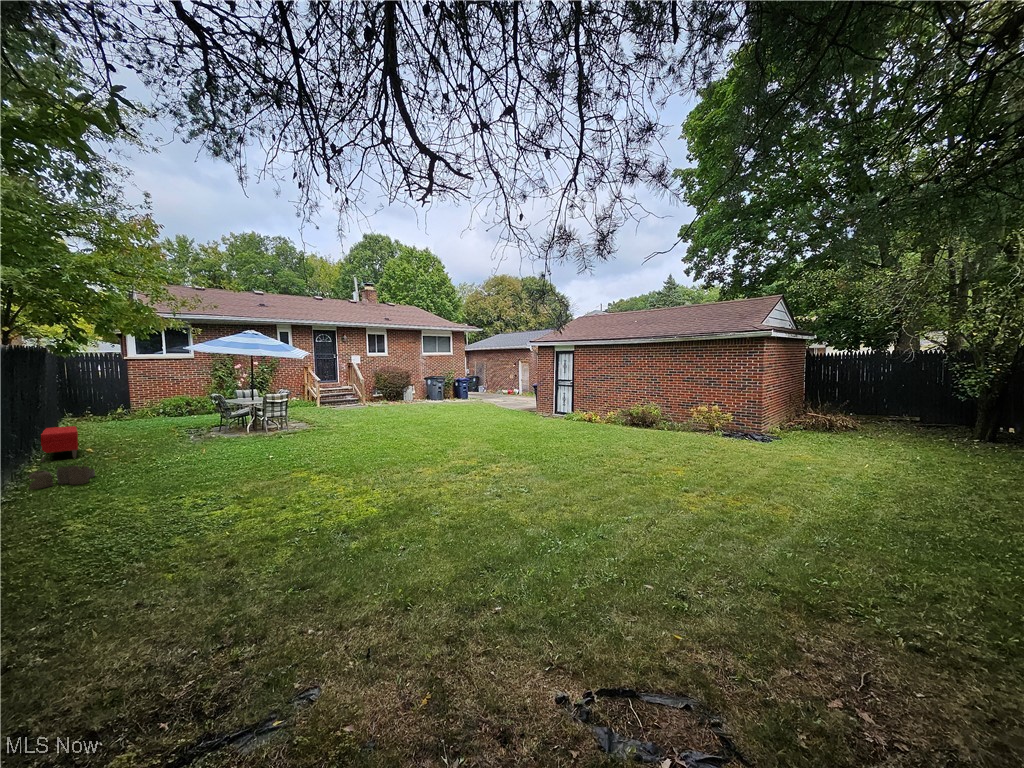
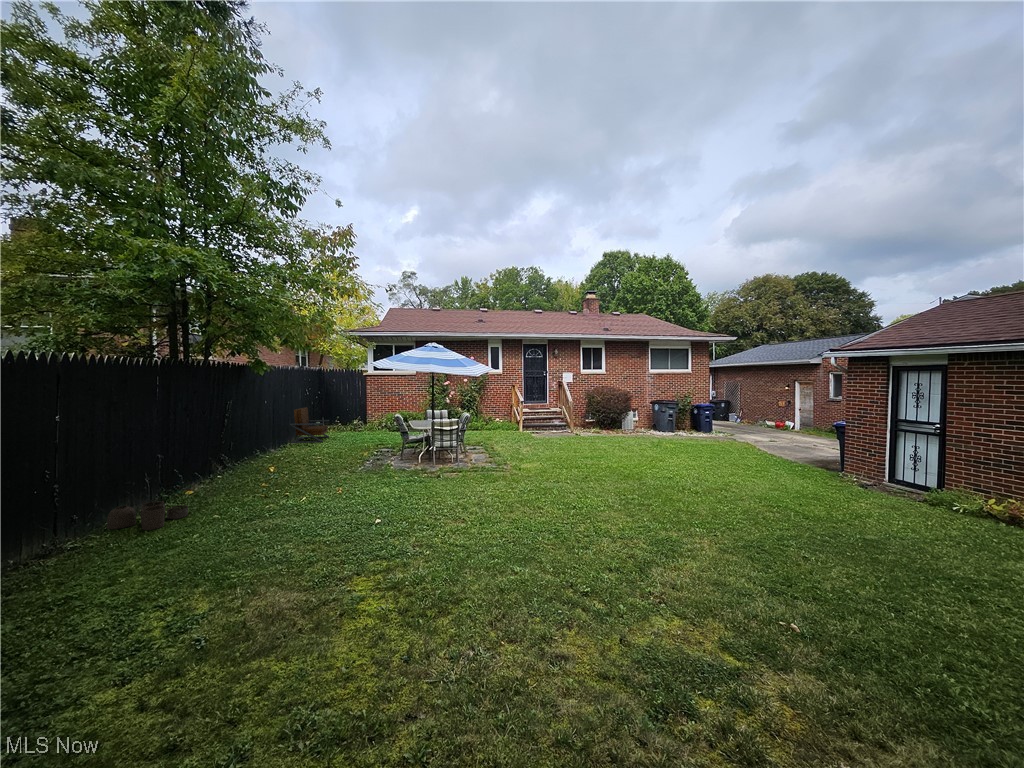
lounge chair: none [53,395,101,434] -> present [290,408,329,443]
bench: present [41,426,78,462] -> none [207,442,262,480]

